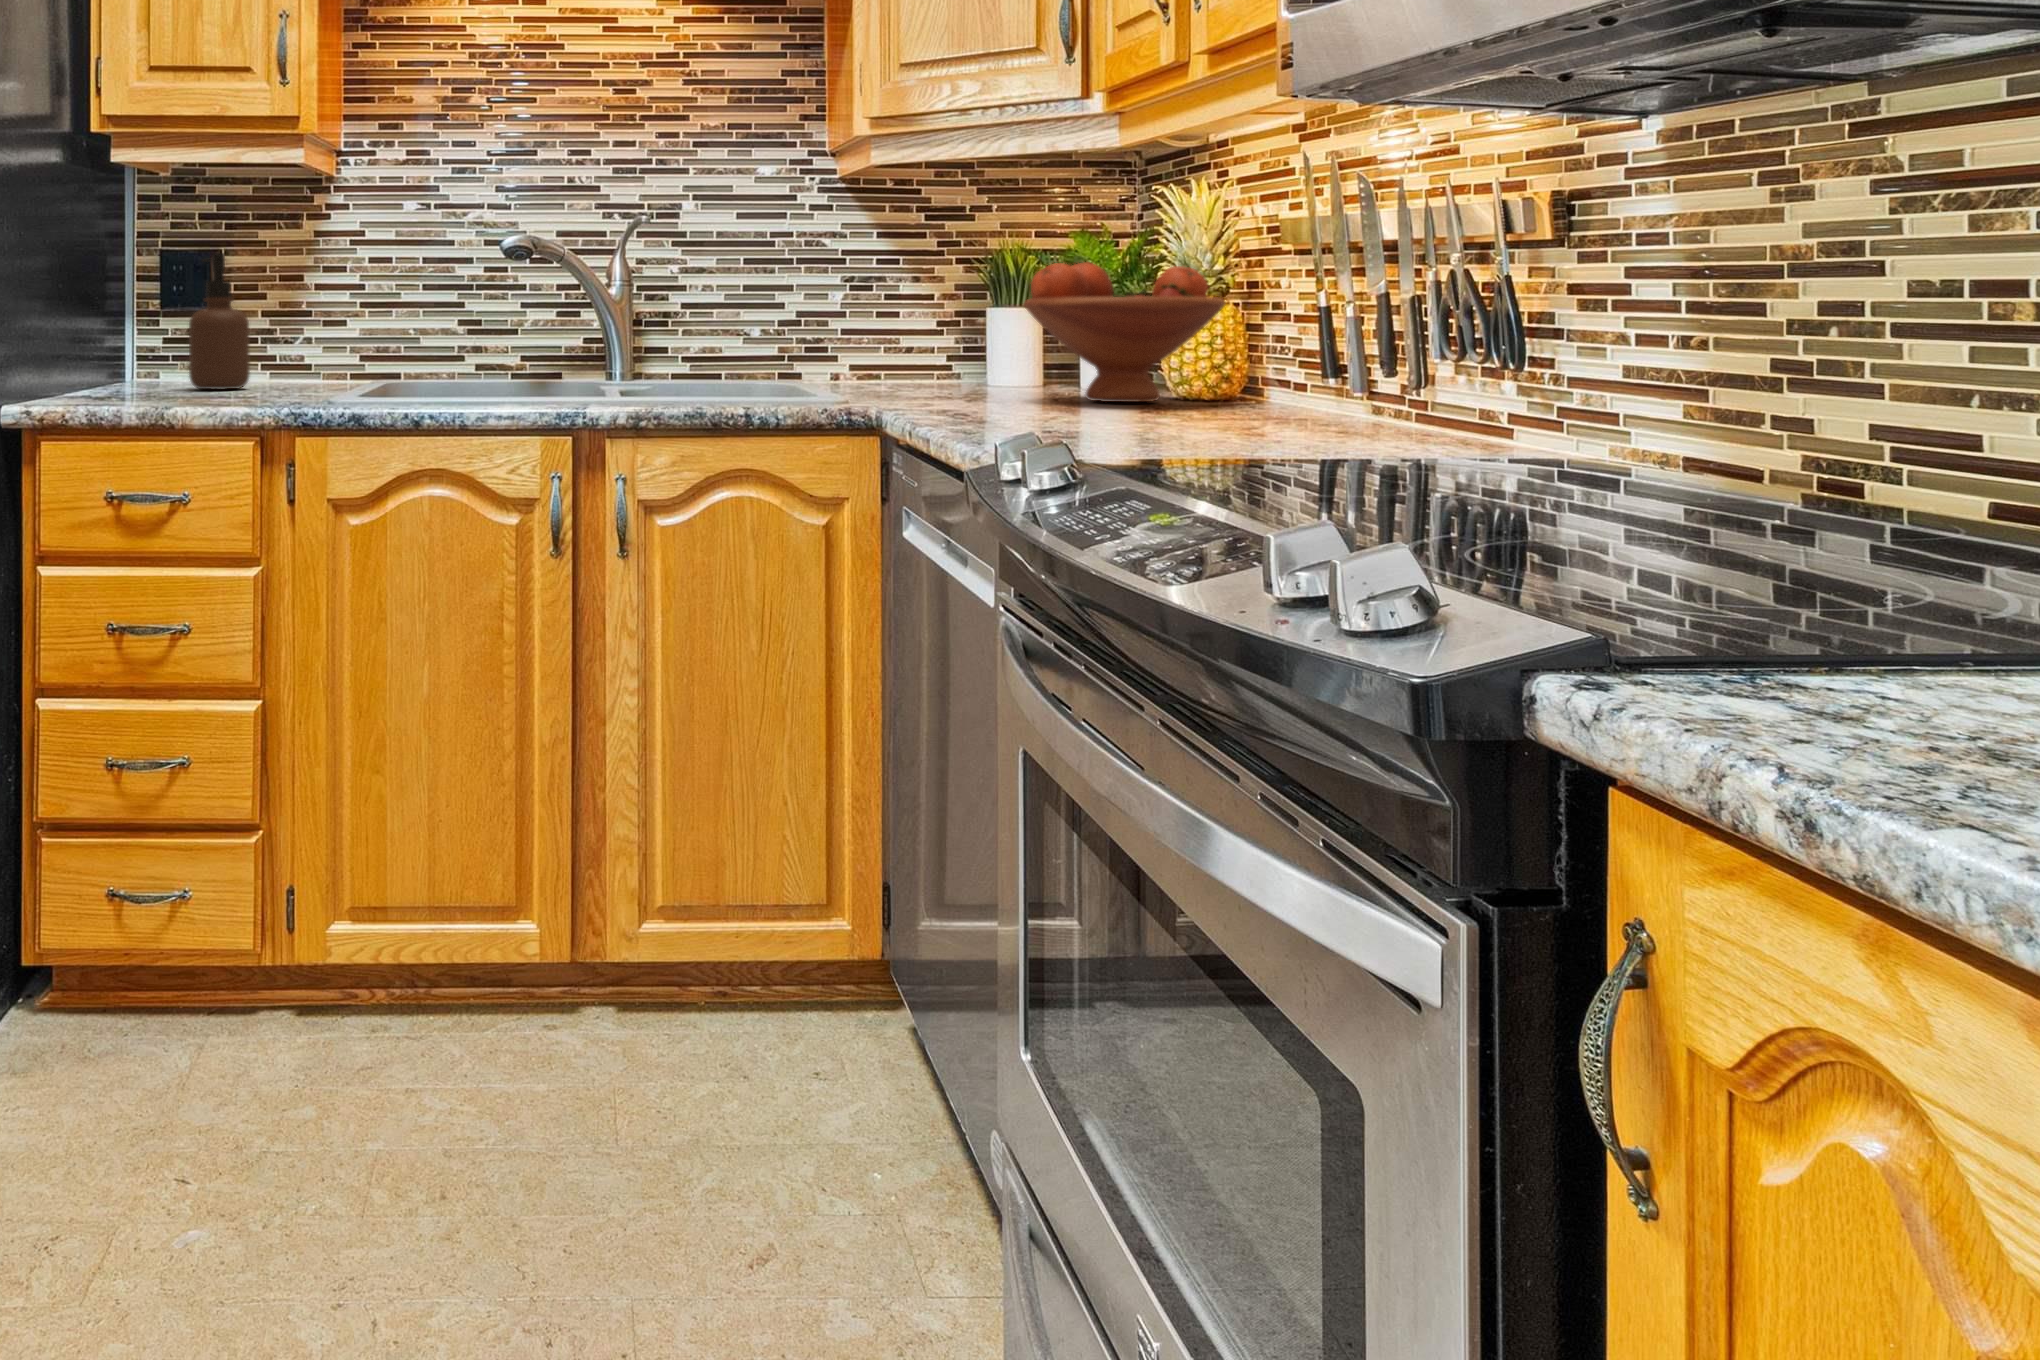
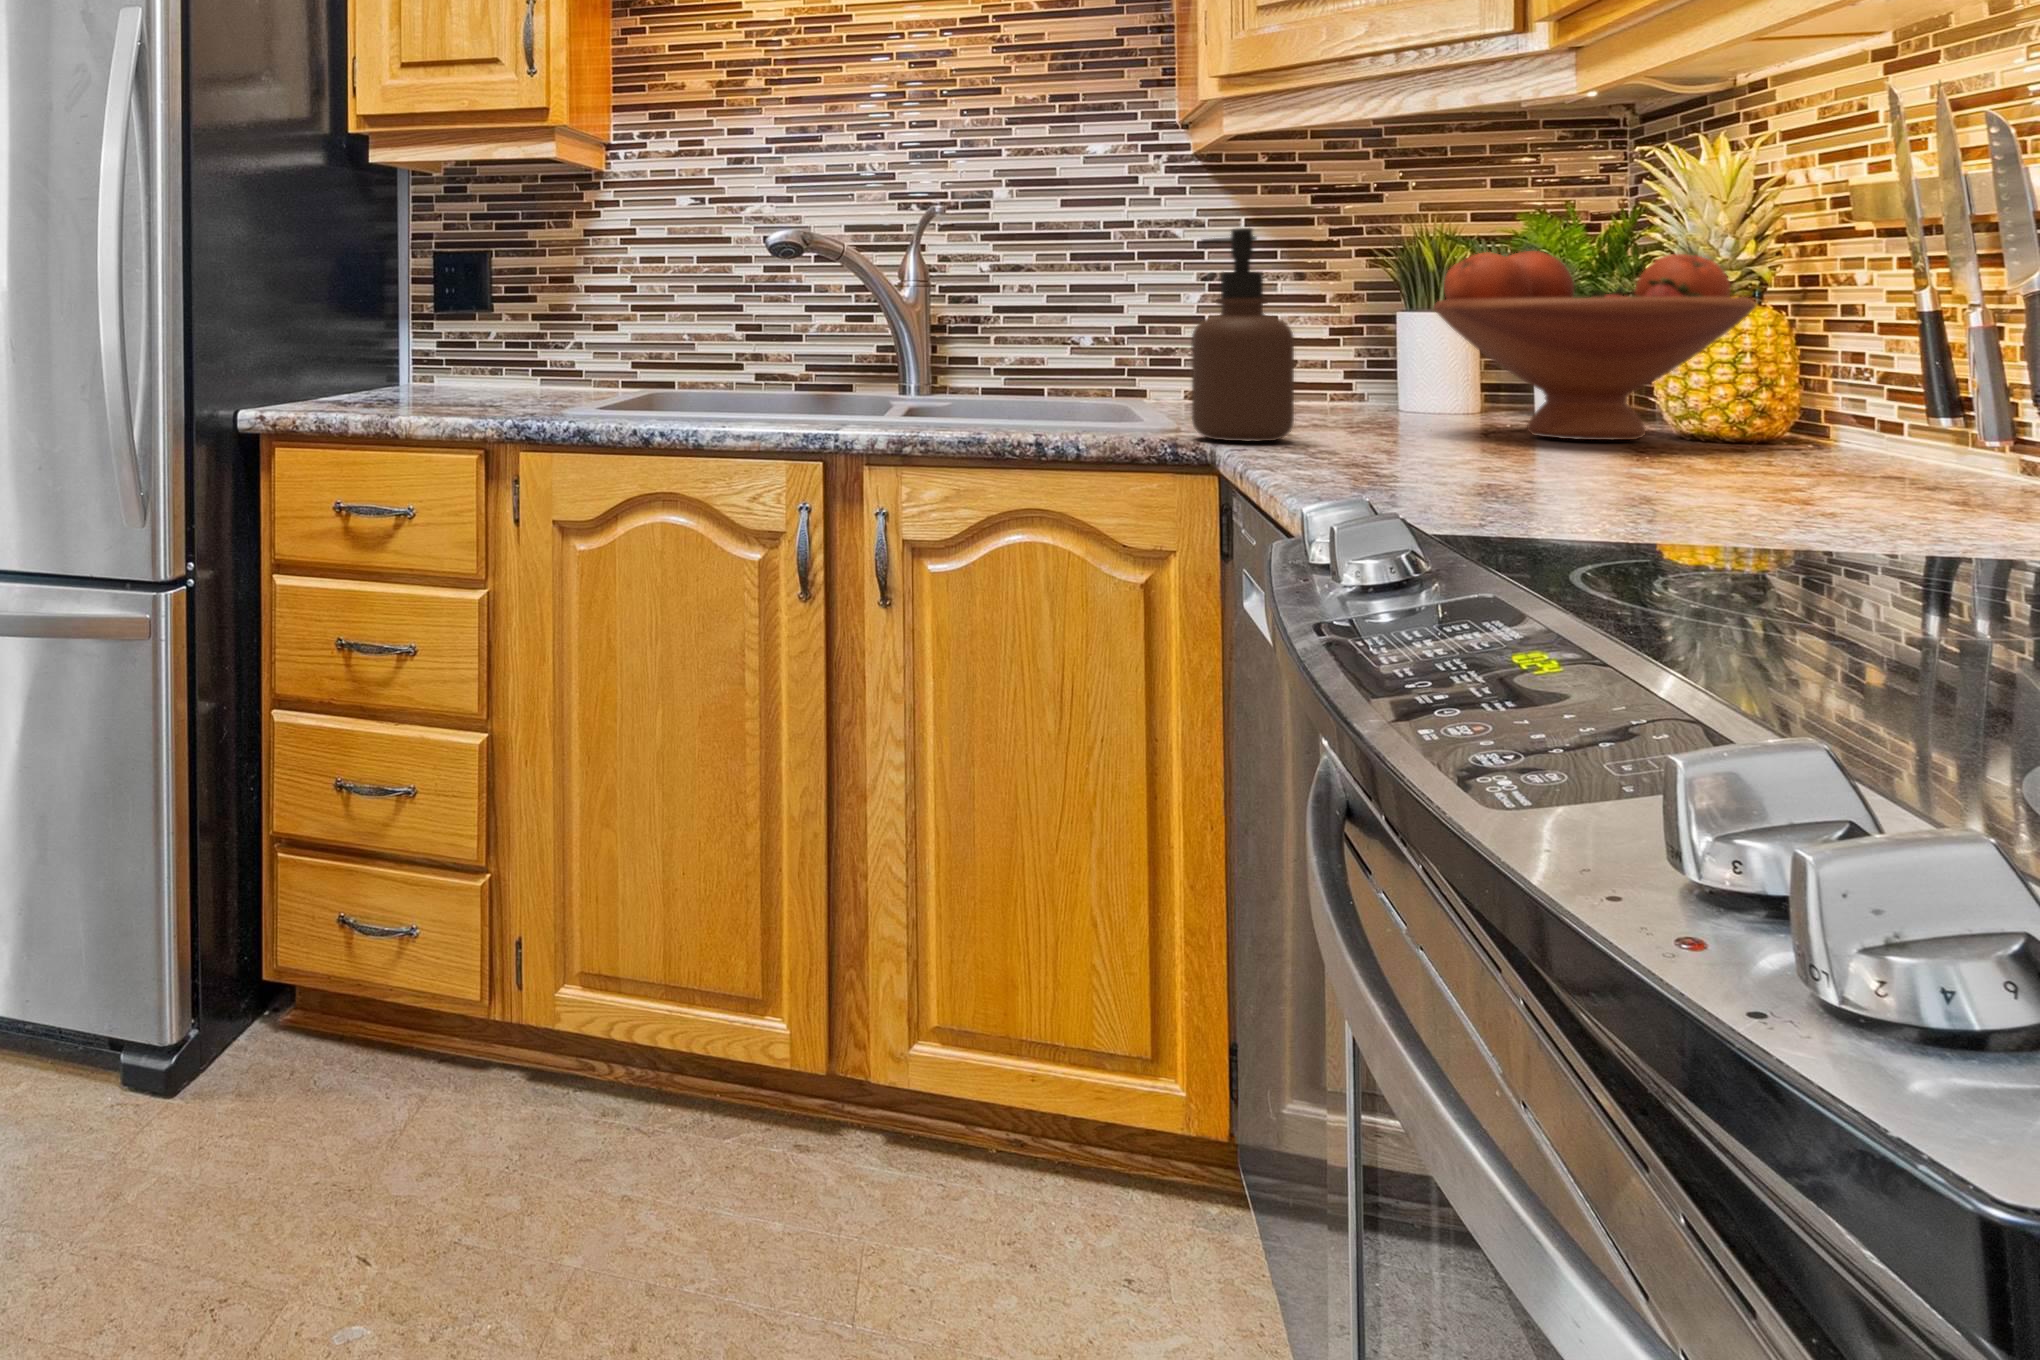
soap dispenser: present [189,253,250,389] -> present [1191,228,1294,441]

